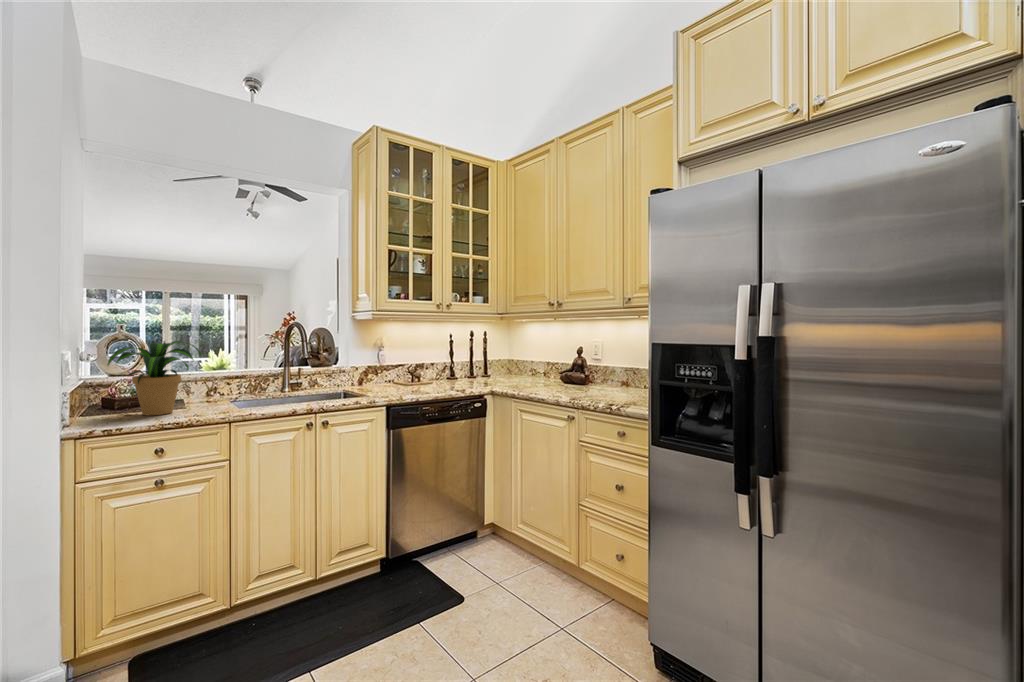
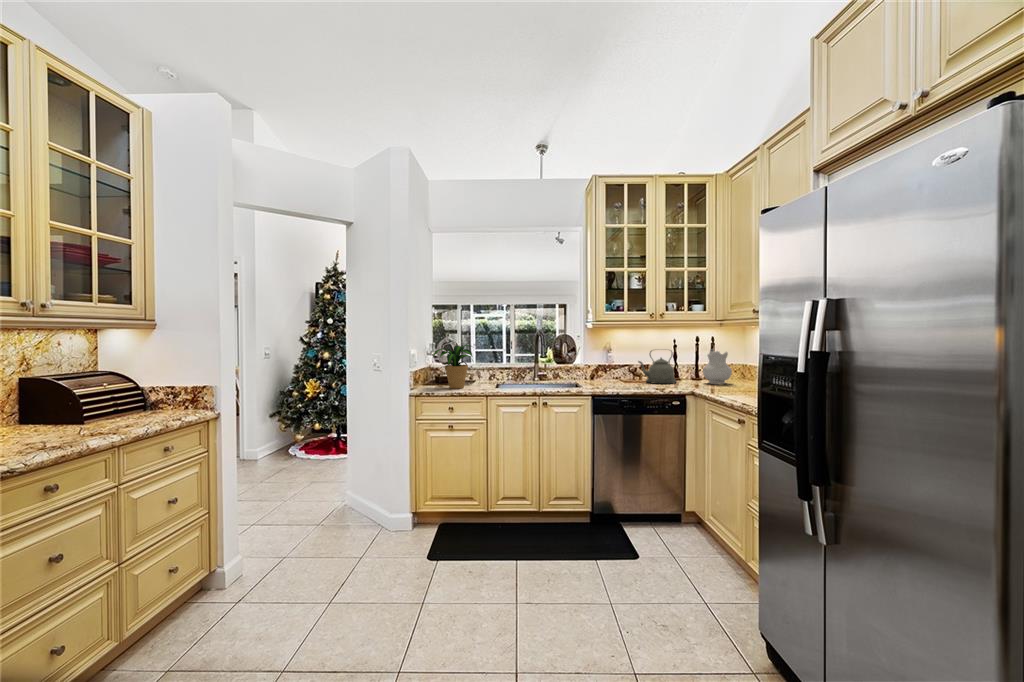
ceramic pitcher: none [487,344,515,382] -> present [703,349,732,384]
kettle: none [423,345,462,385] -> present [638,351,677,384]

